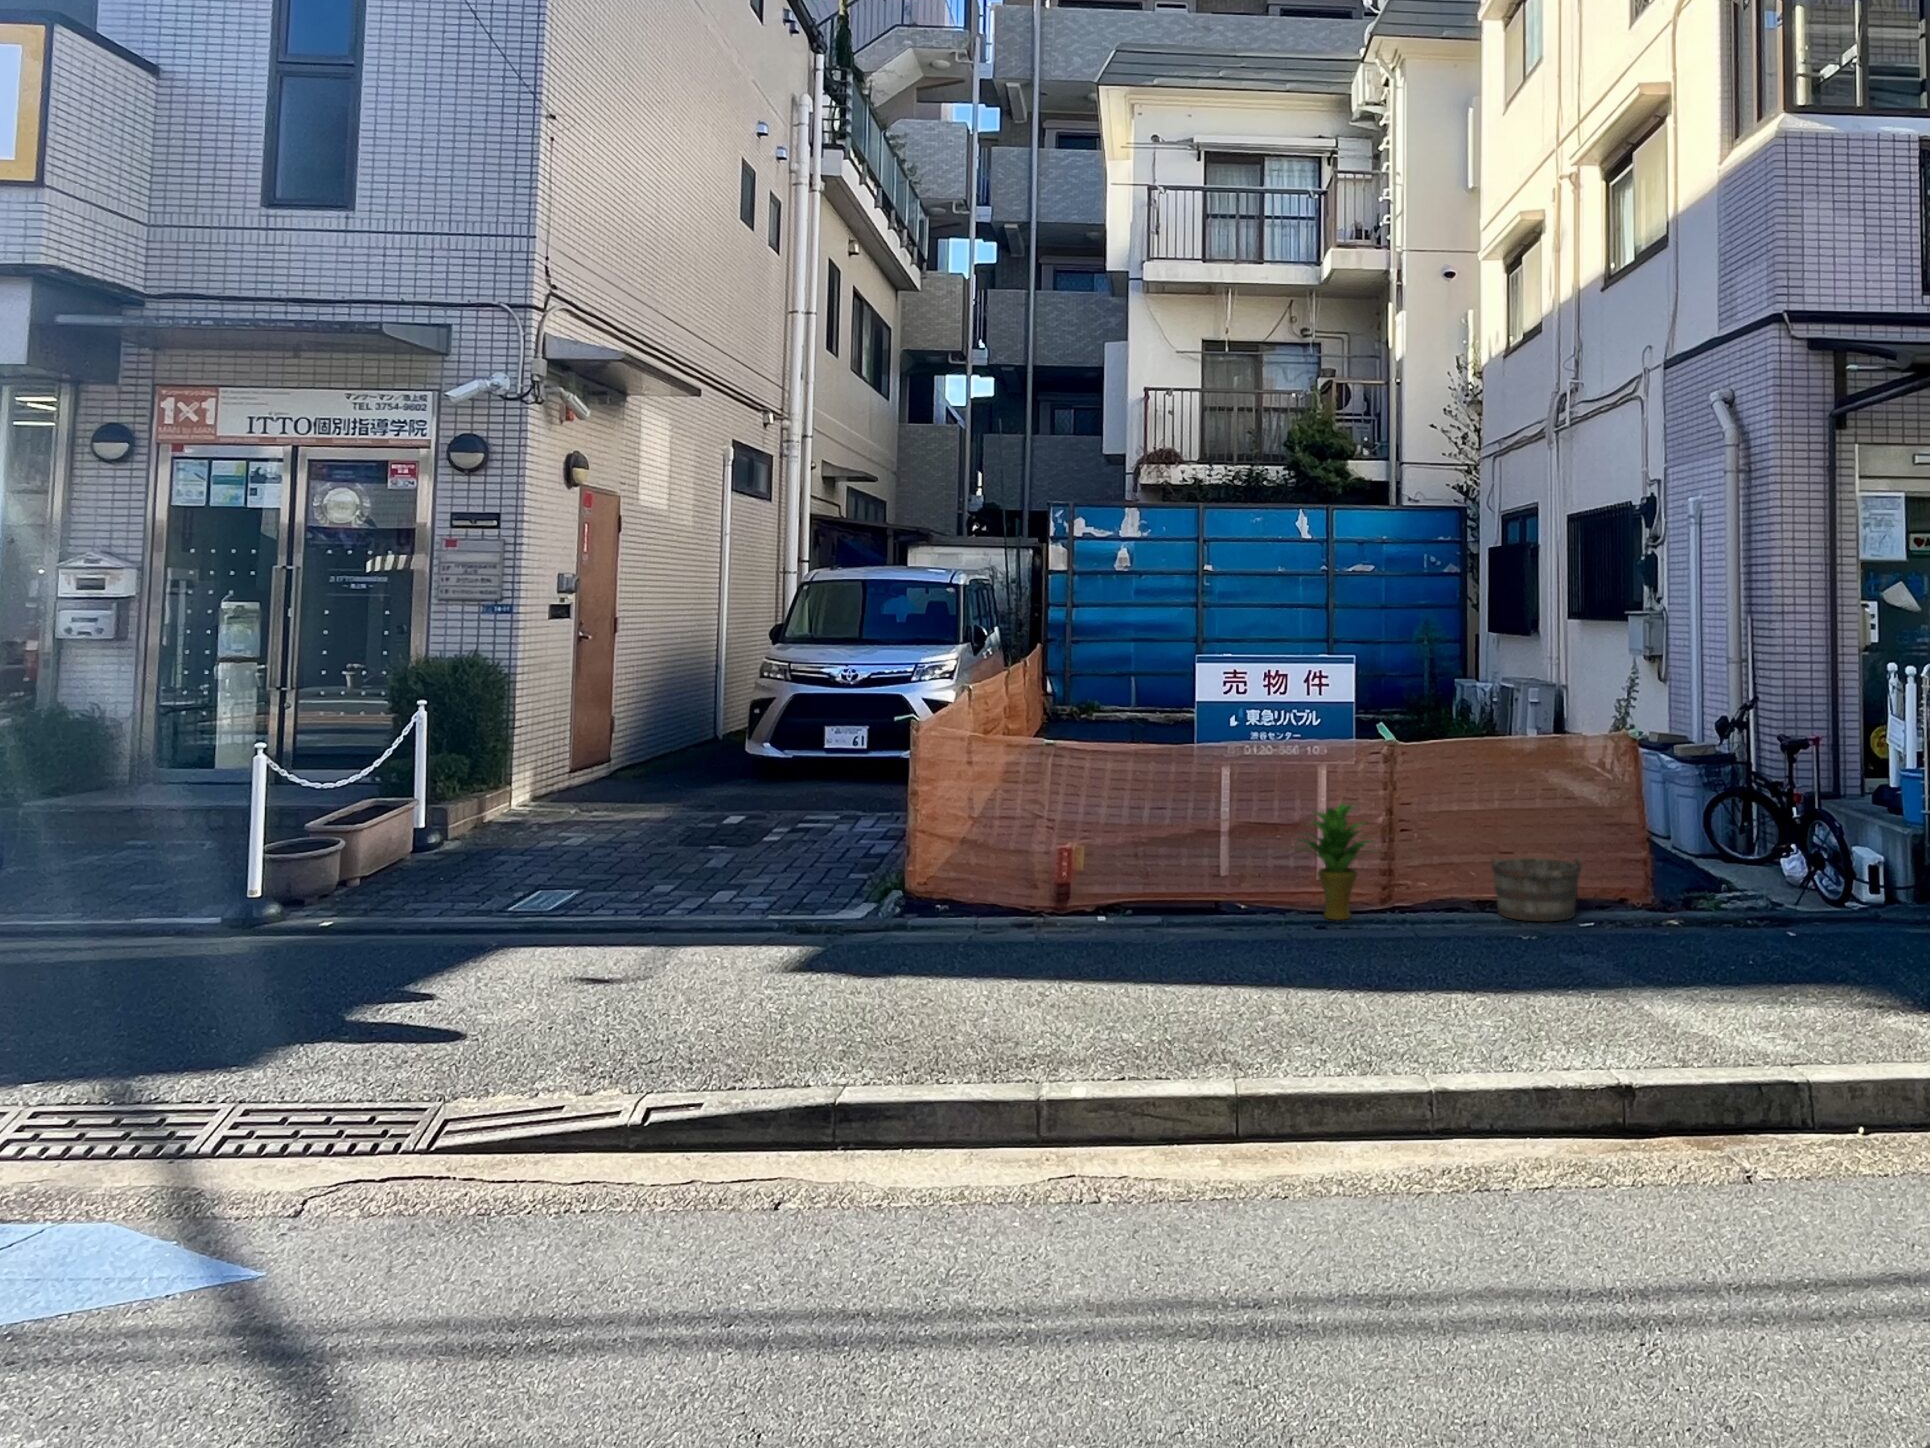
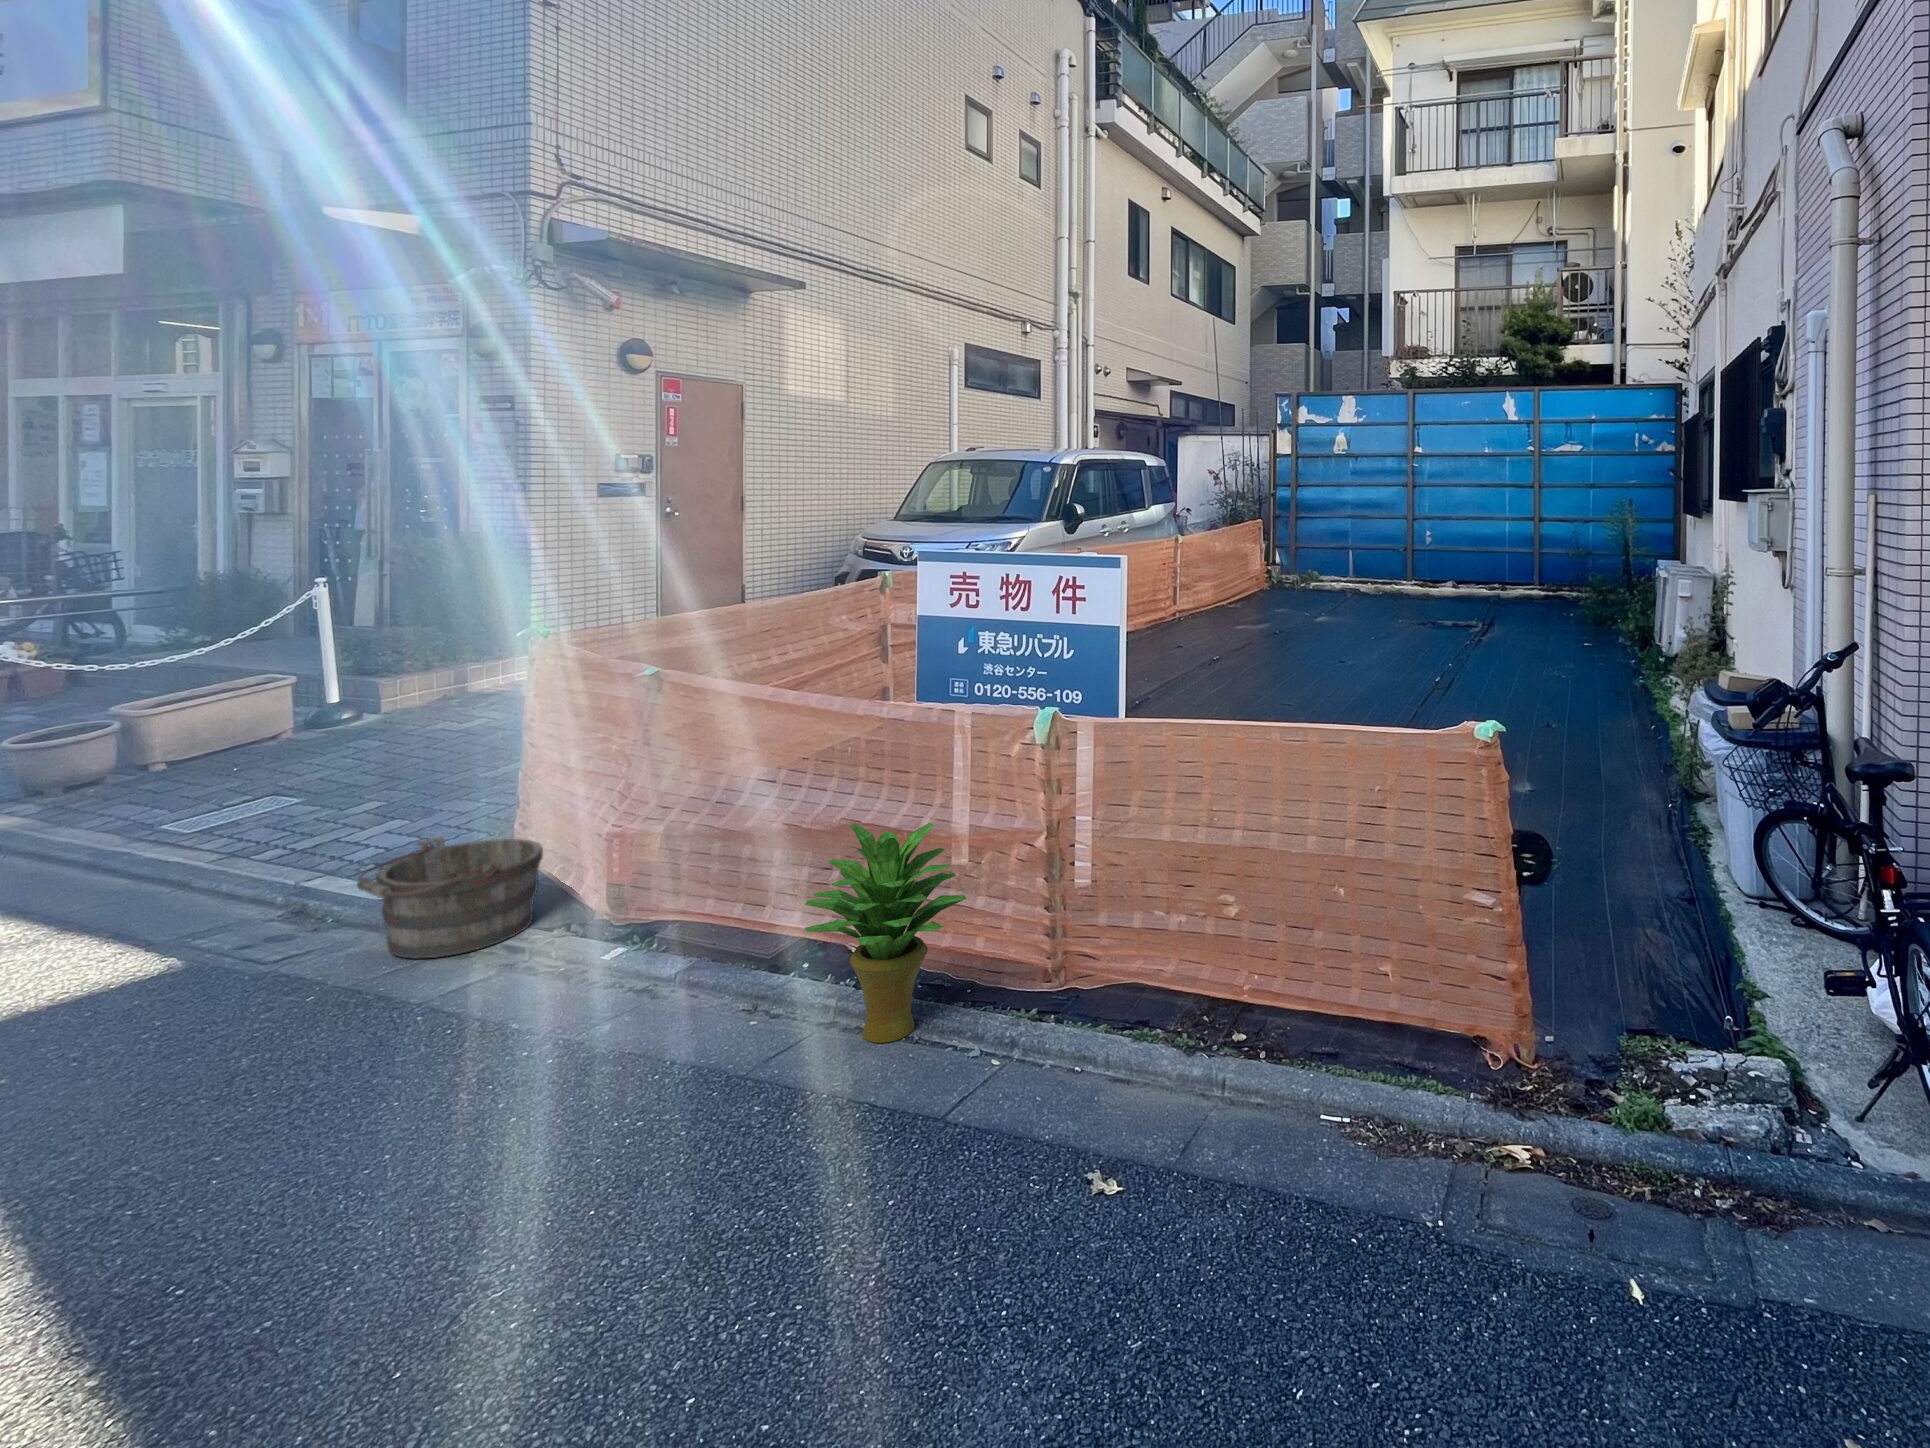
bucket: present [1492,858,1582,921] -> present [357,837,543,959]

